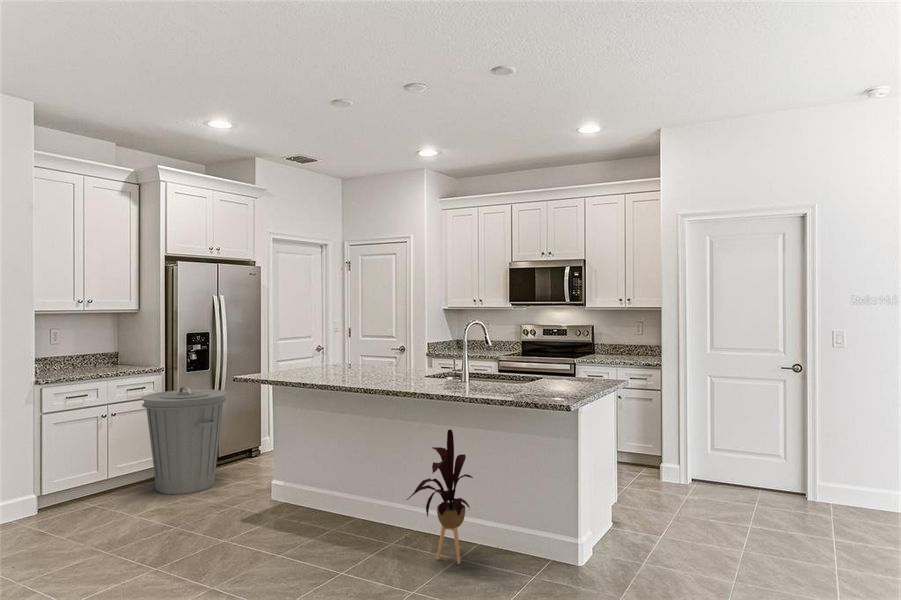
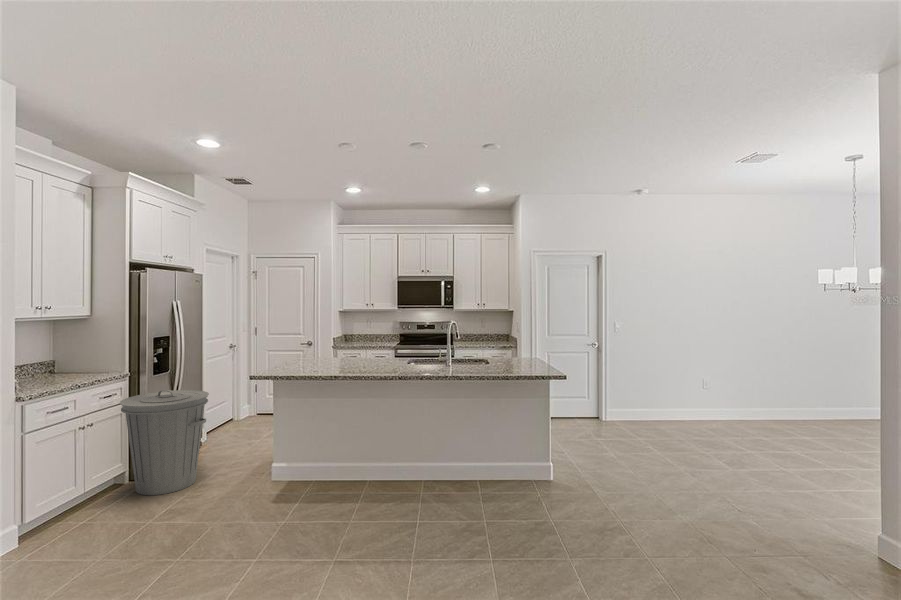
house plant: present [407,429,473,564] -> none [447,401,494,495]

